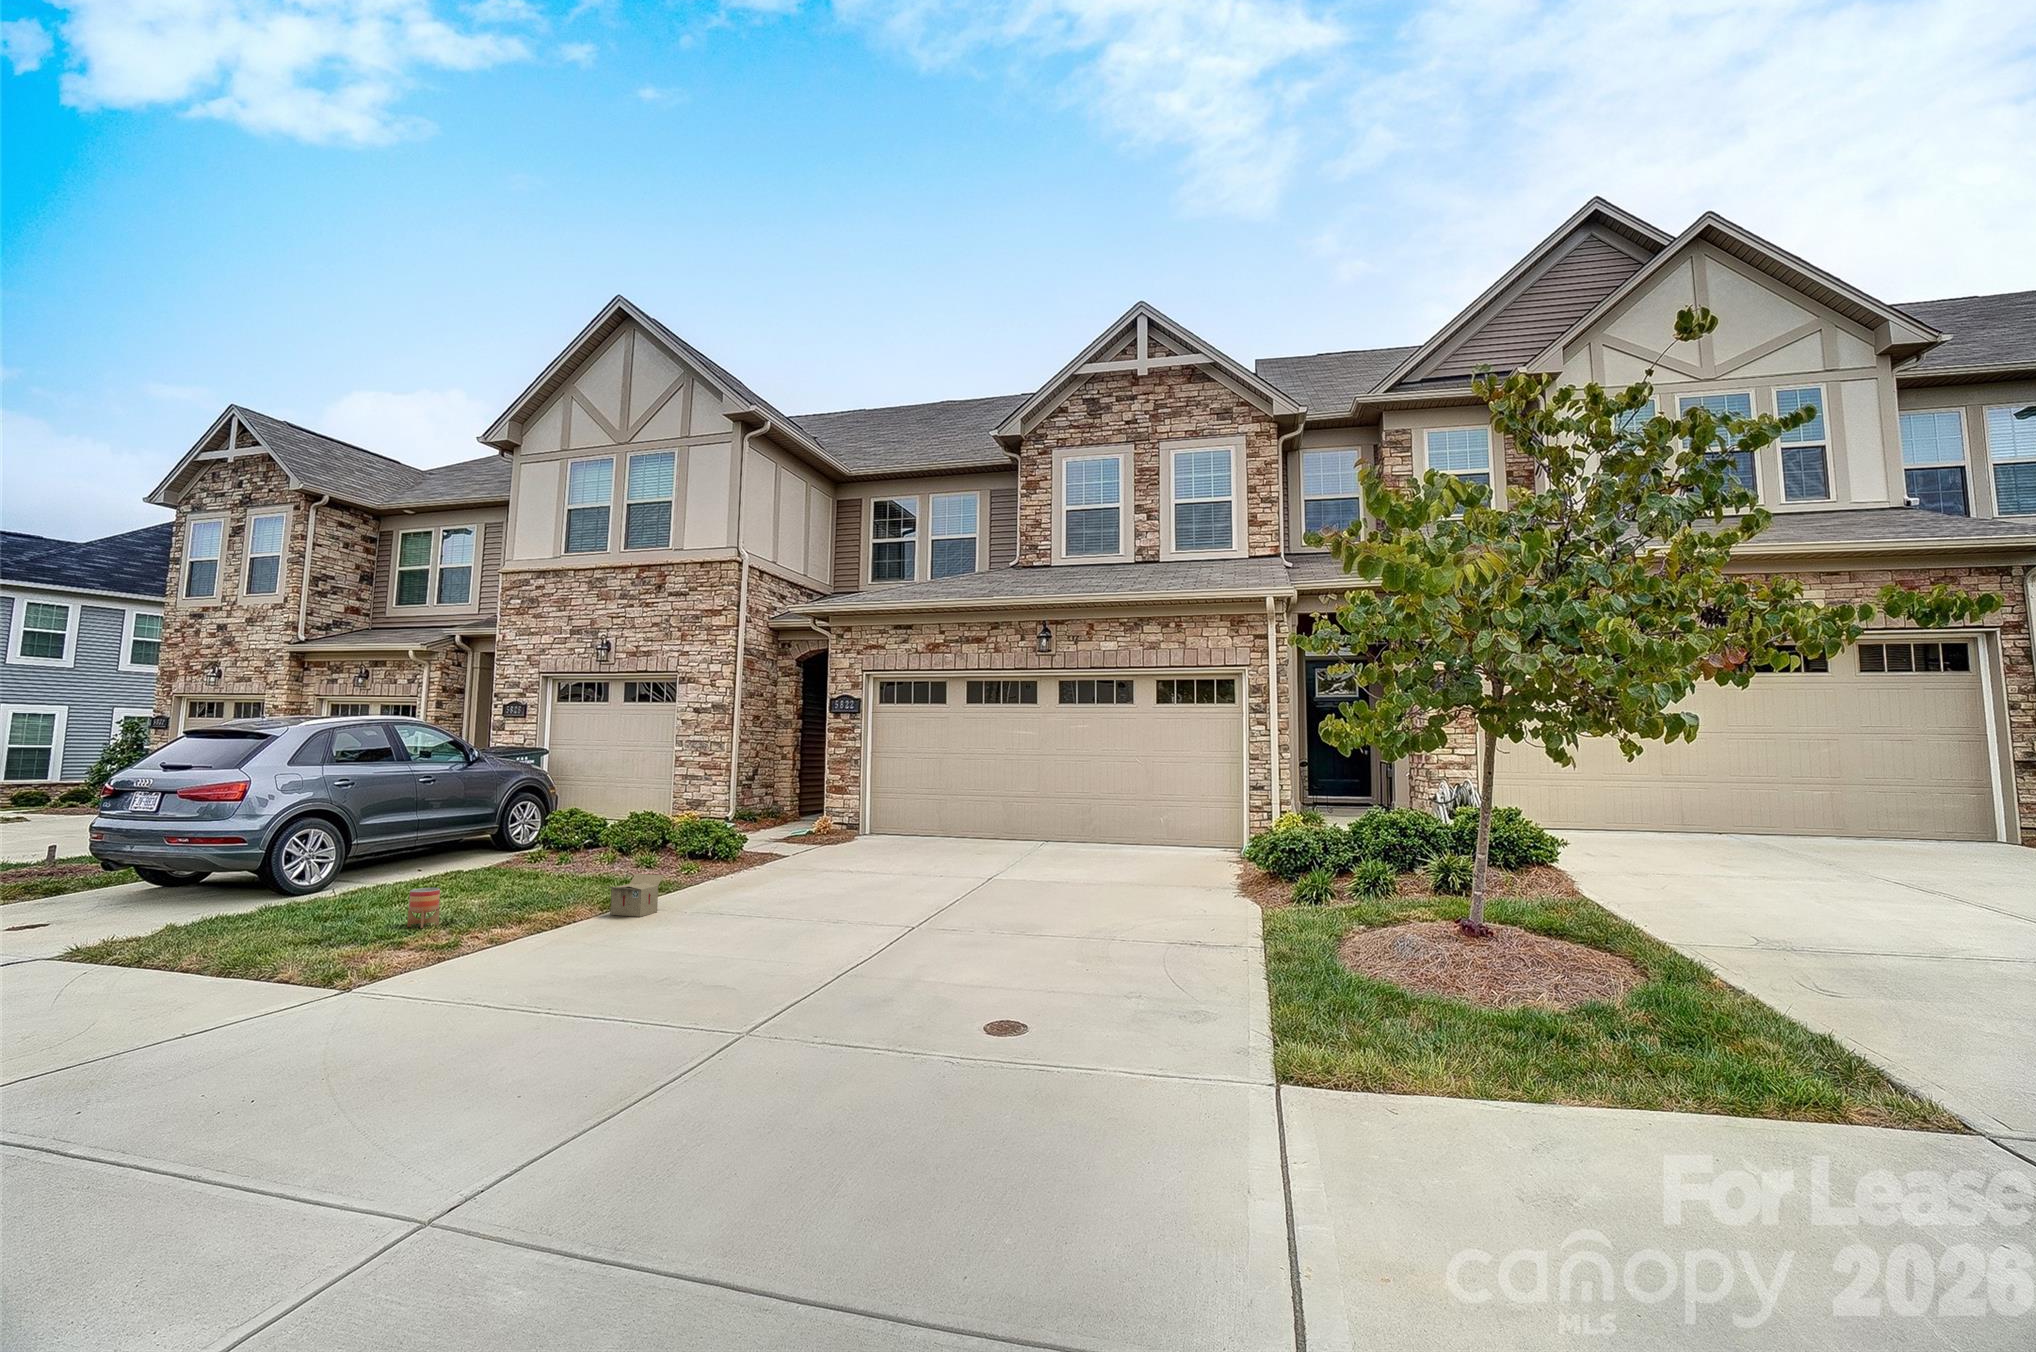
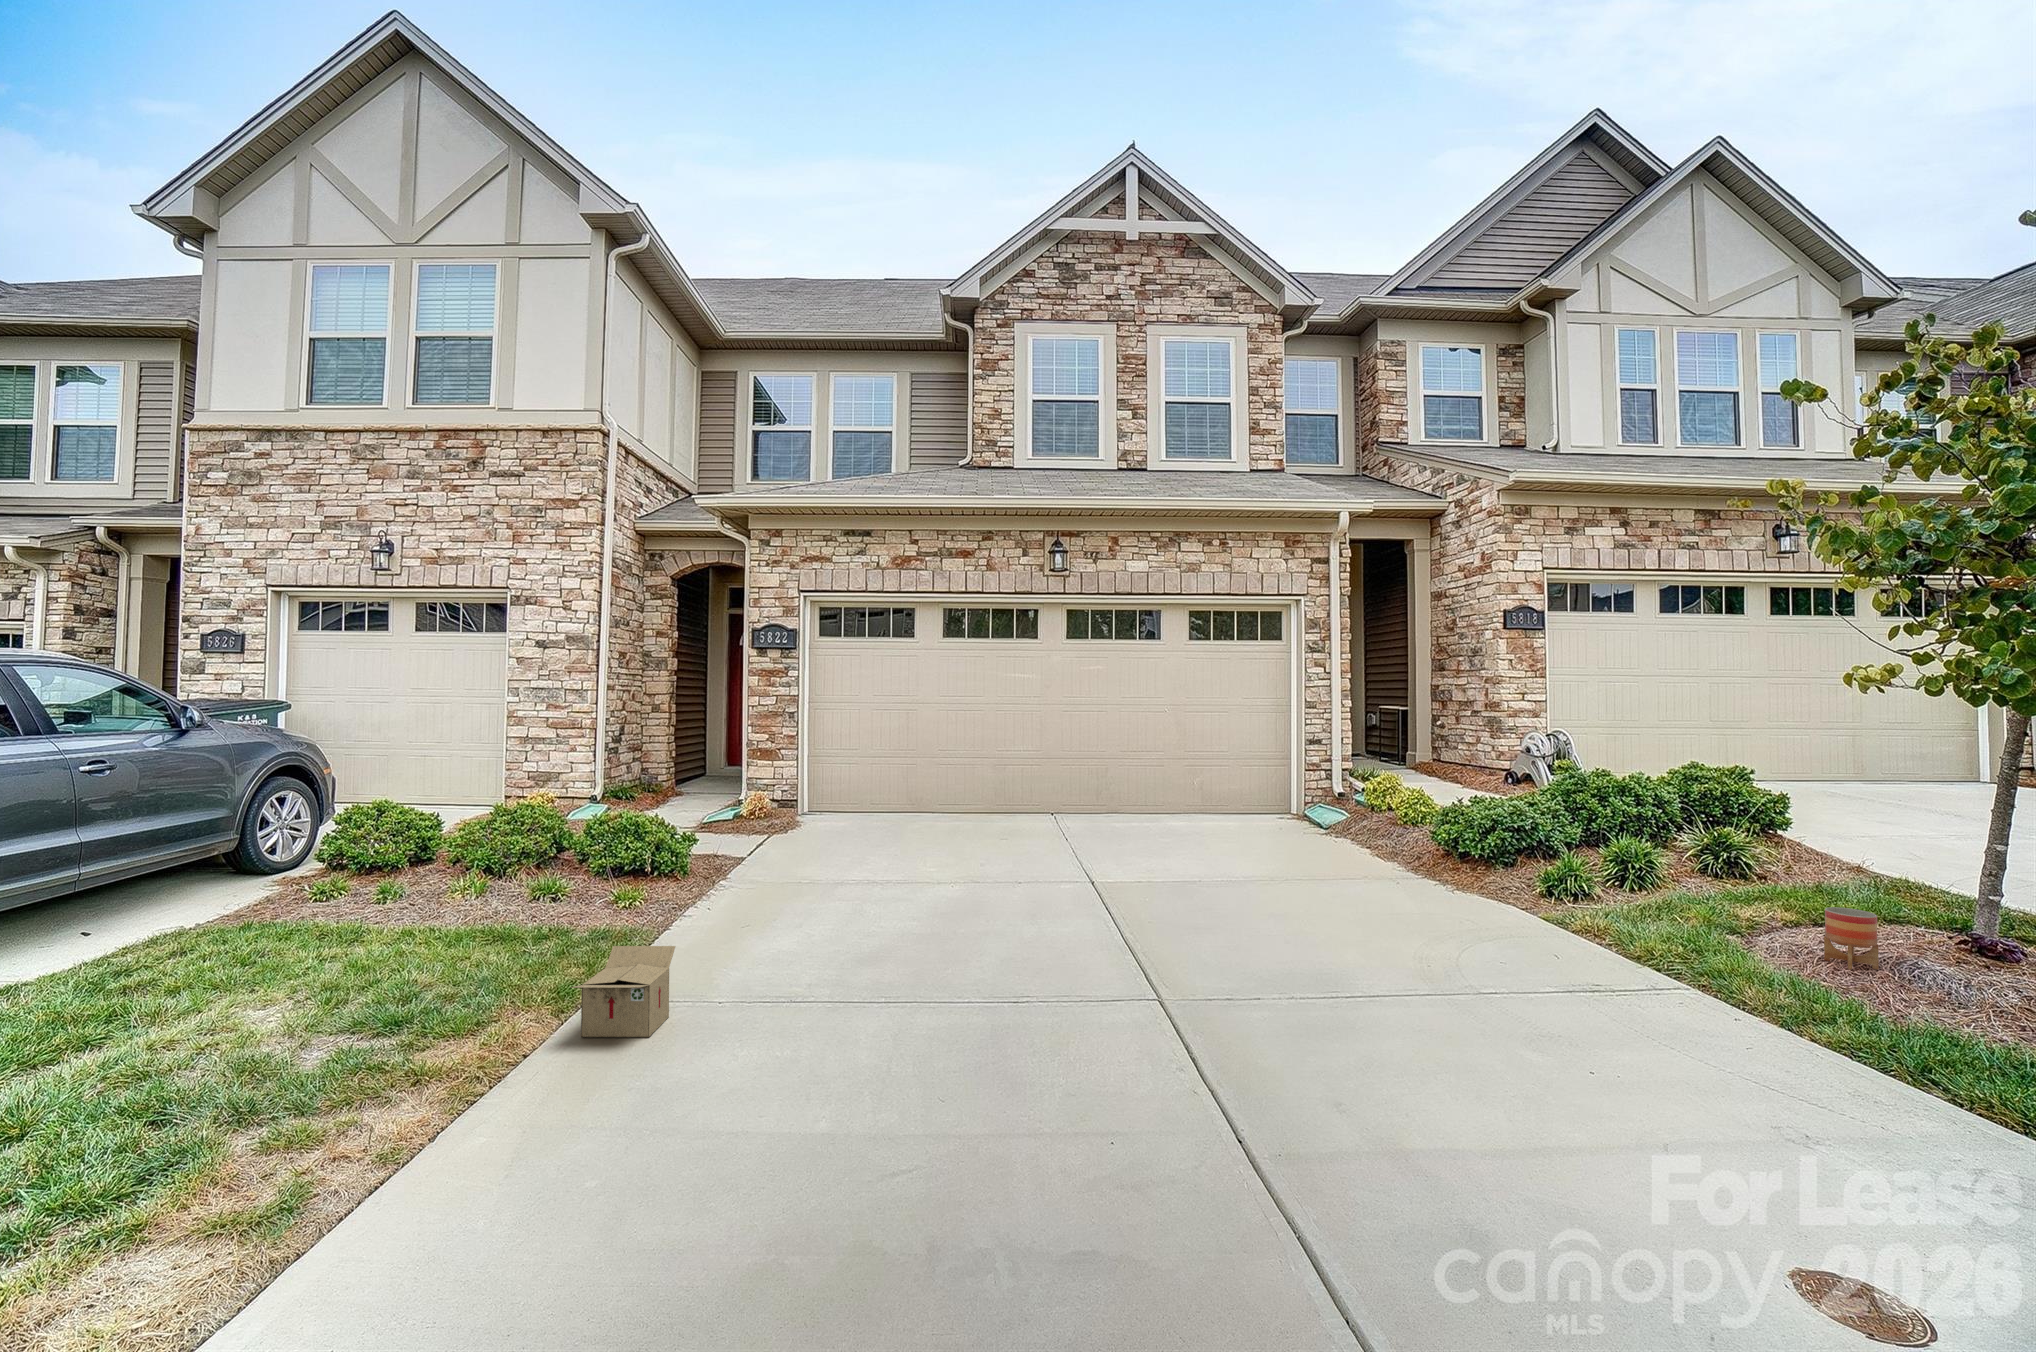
planter: present [407,888,440,928] -> present [1824,907,1879,970]

